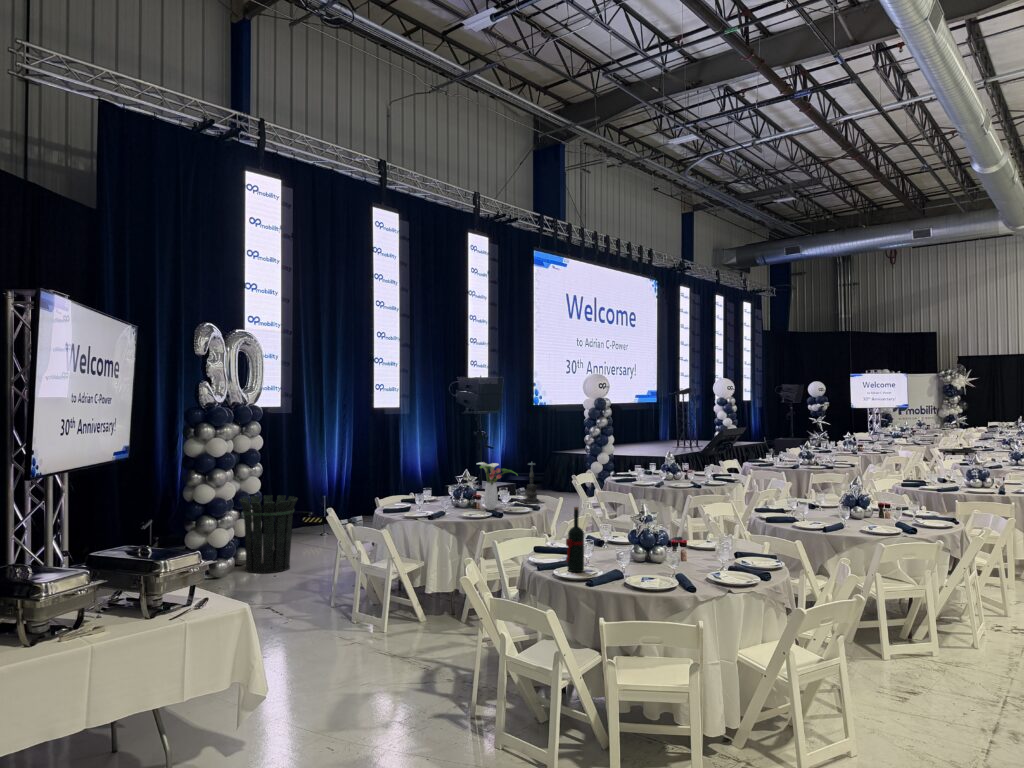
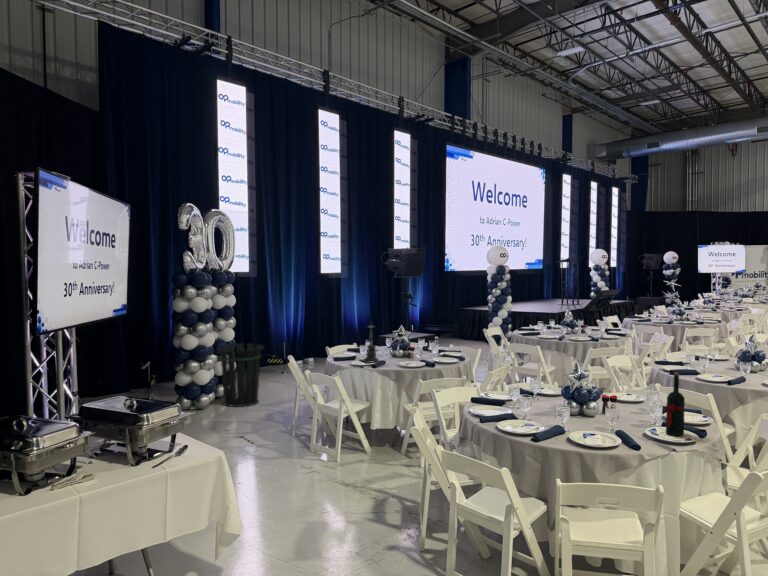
flower arrangement: present [477,462,515,510] -> none [412,319,447,359]
candle holder: present [520,462,542,504] -> present [361,325,381,363]
wine bottle: present [565,507,584,572] -> present [666,372,685,436]

